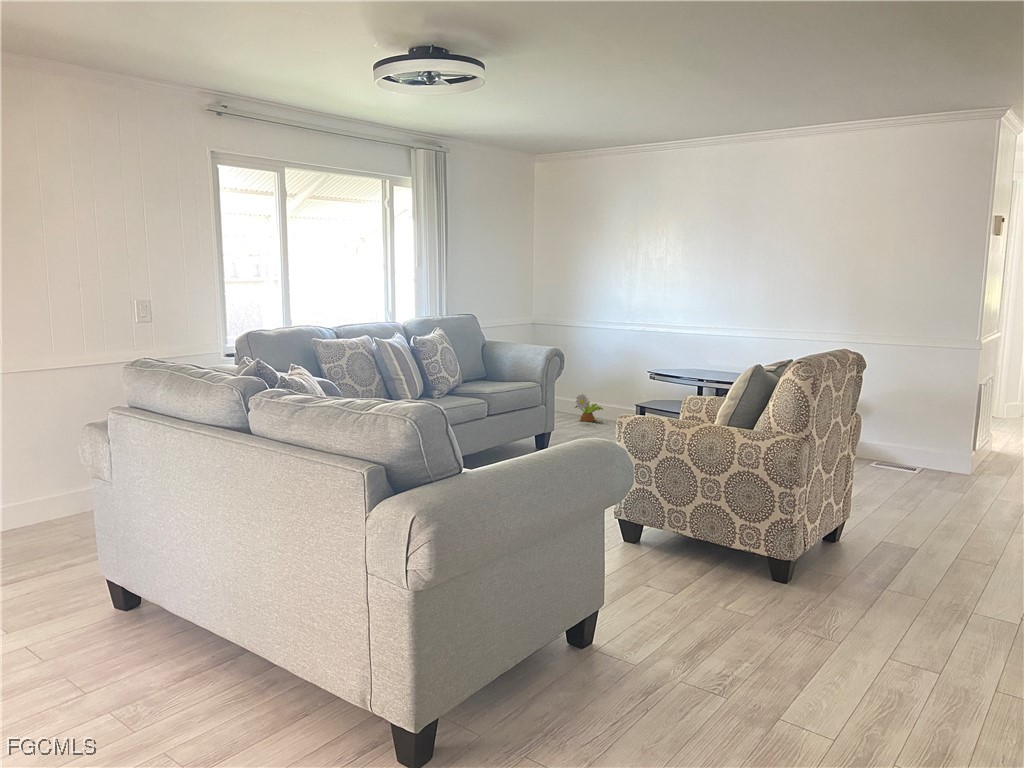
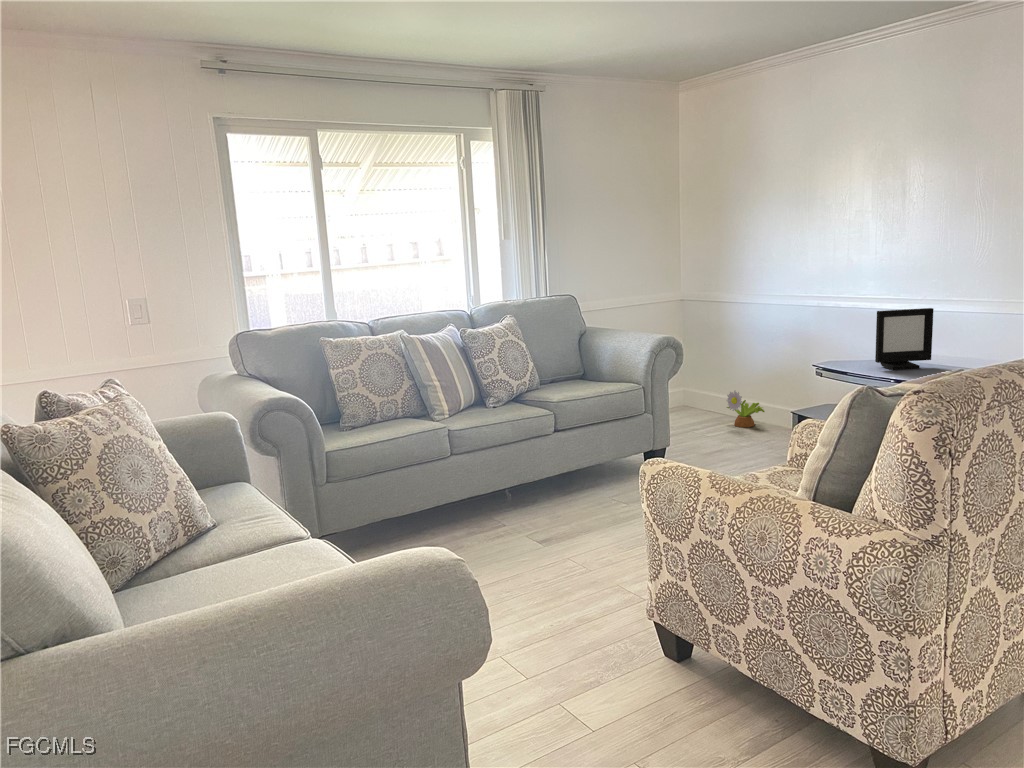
picture frame: none [691,334,726,376] -> present [875,308,934,370]

